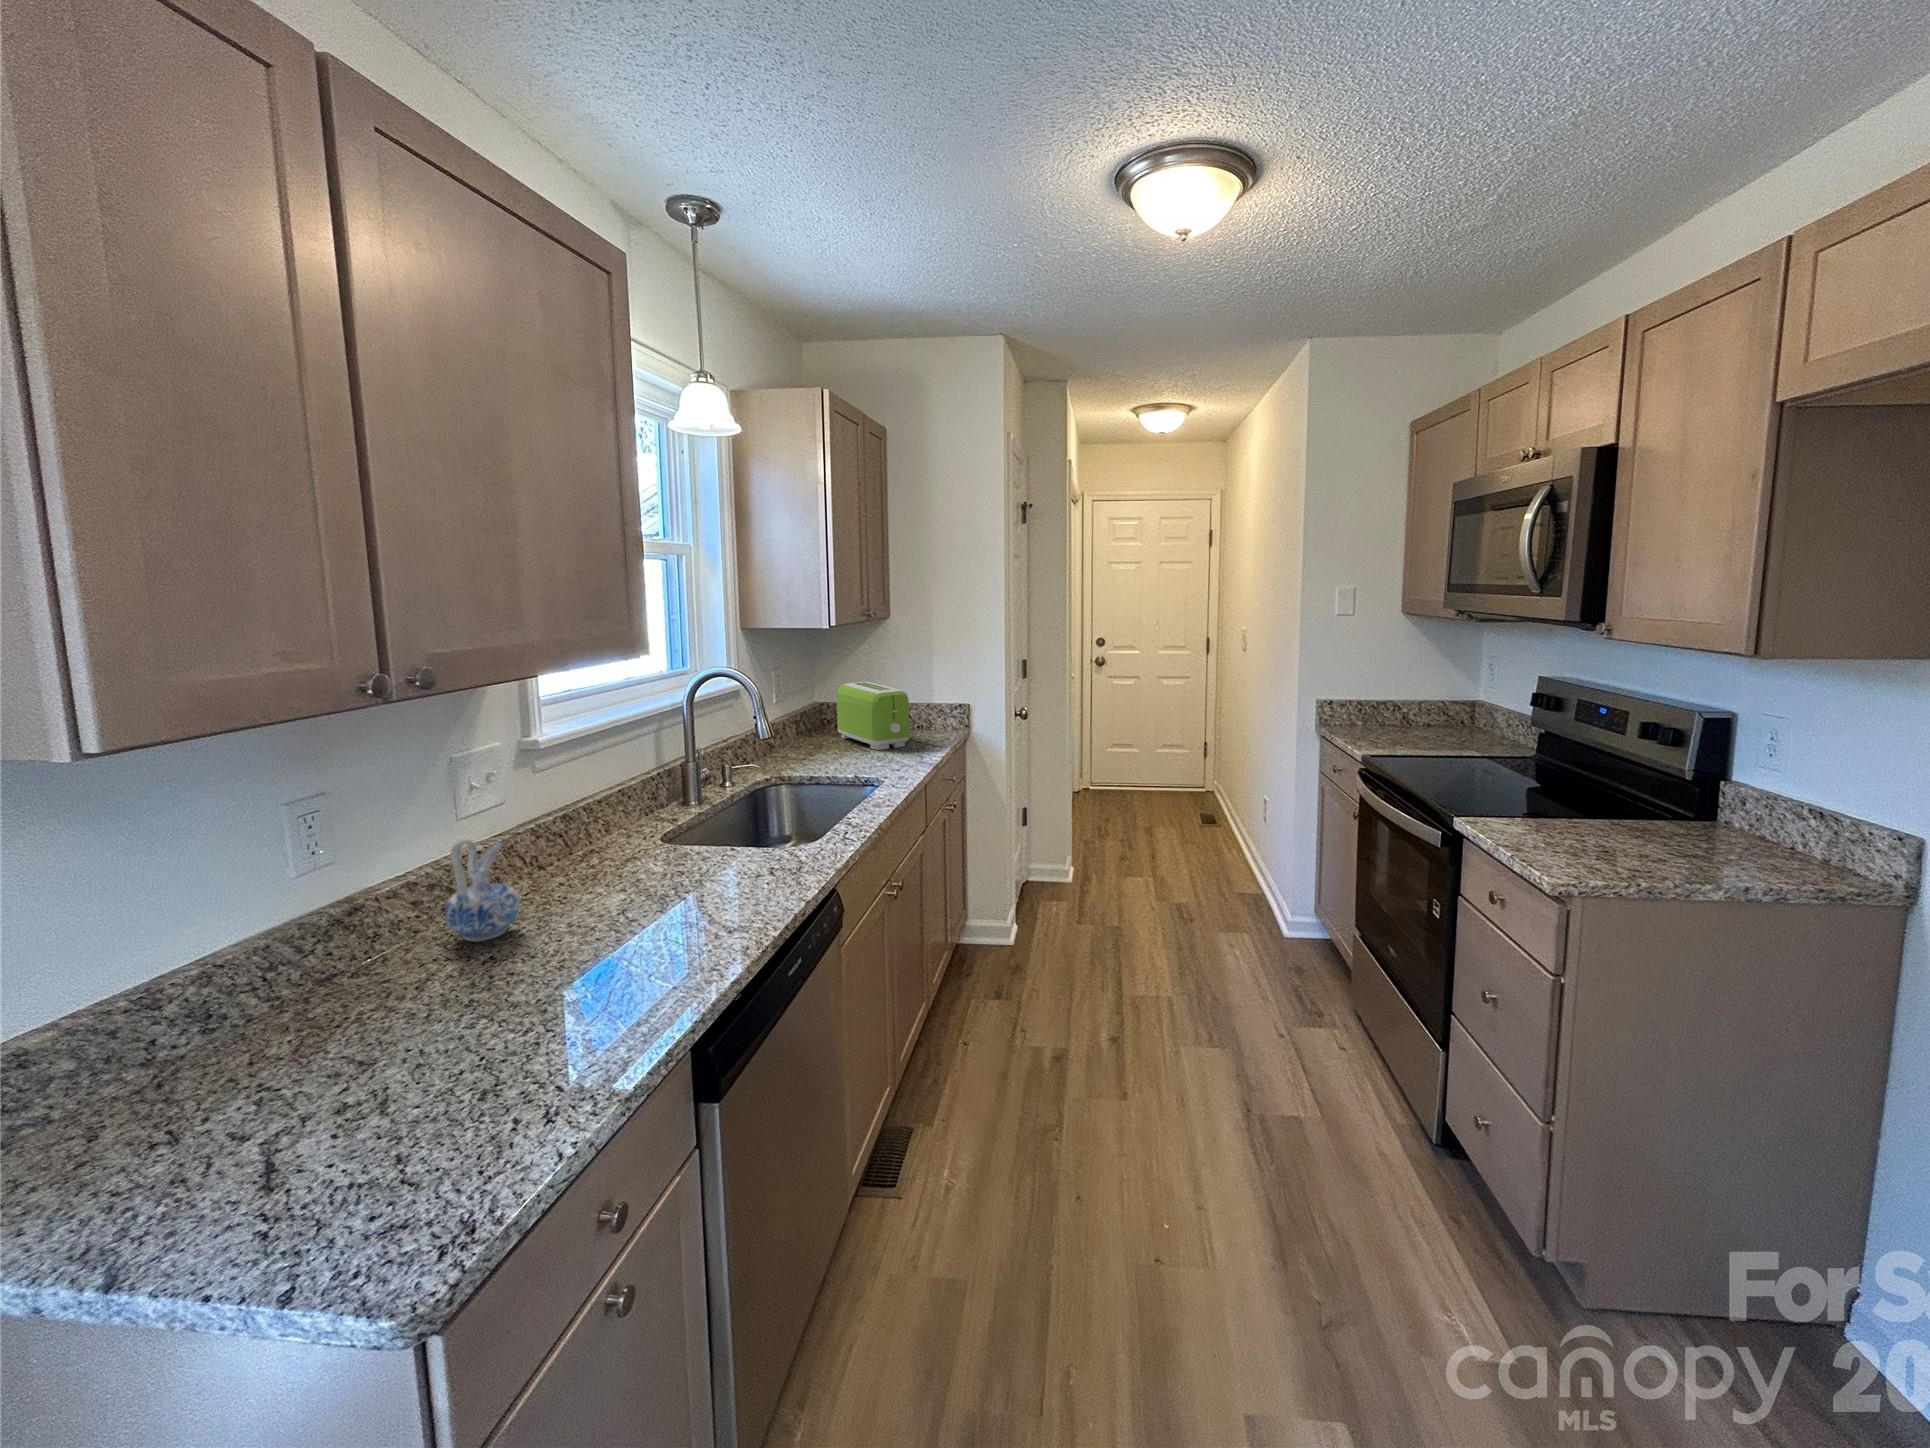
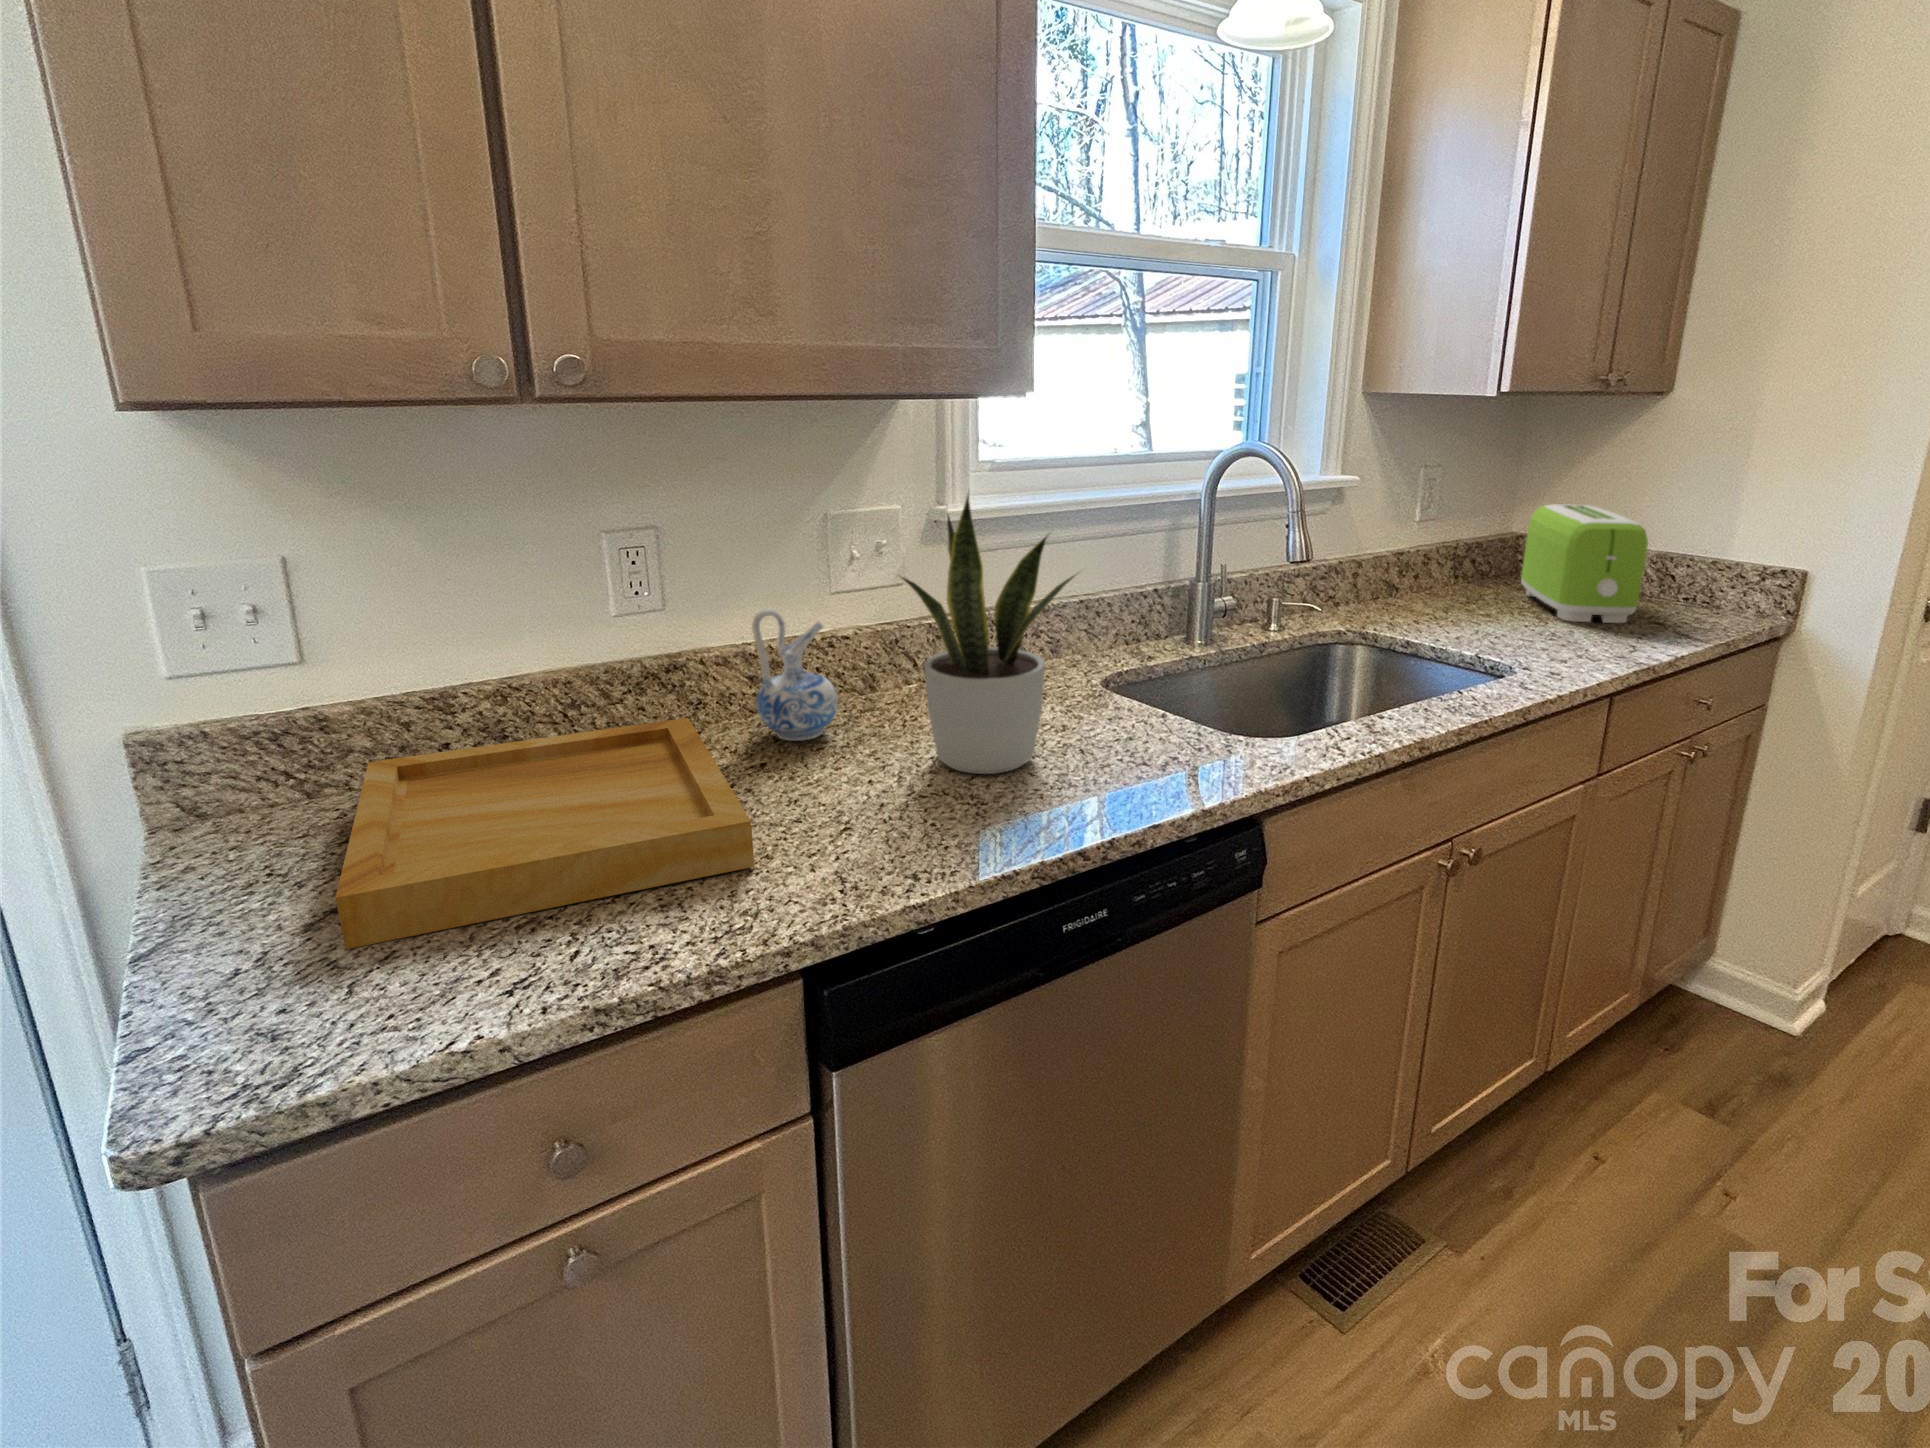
potted plant: none [574,724,730,918] -> present [901,495,1075,774]
tray: none [113,943,603,1180] -> present [335,718,754,949]

